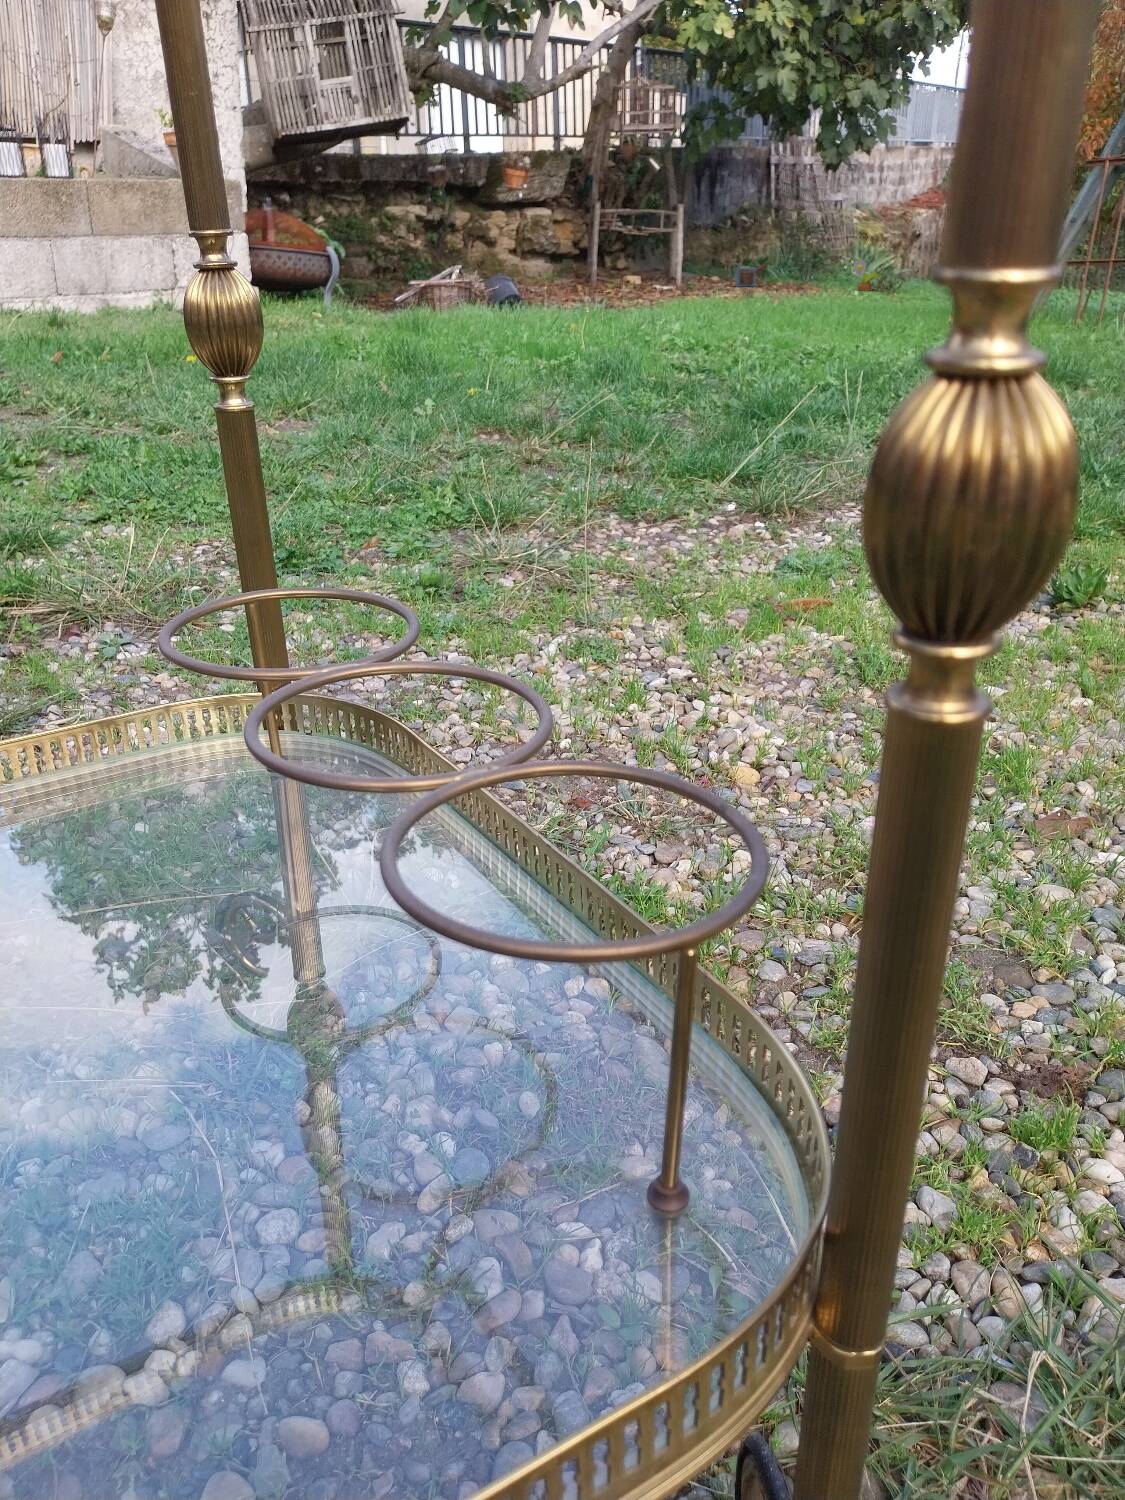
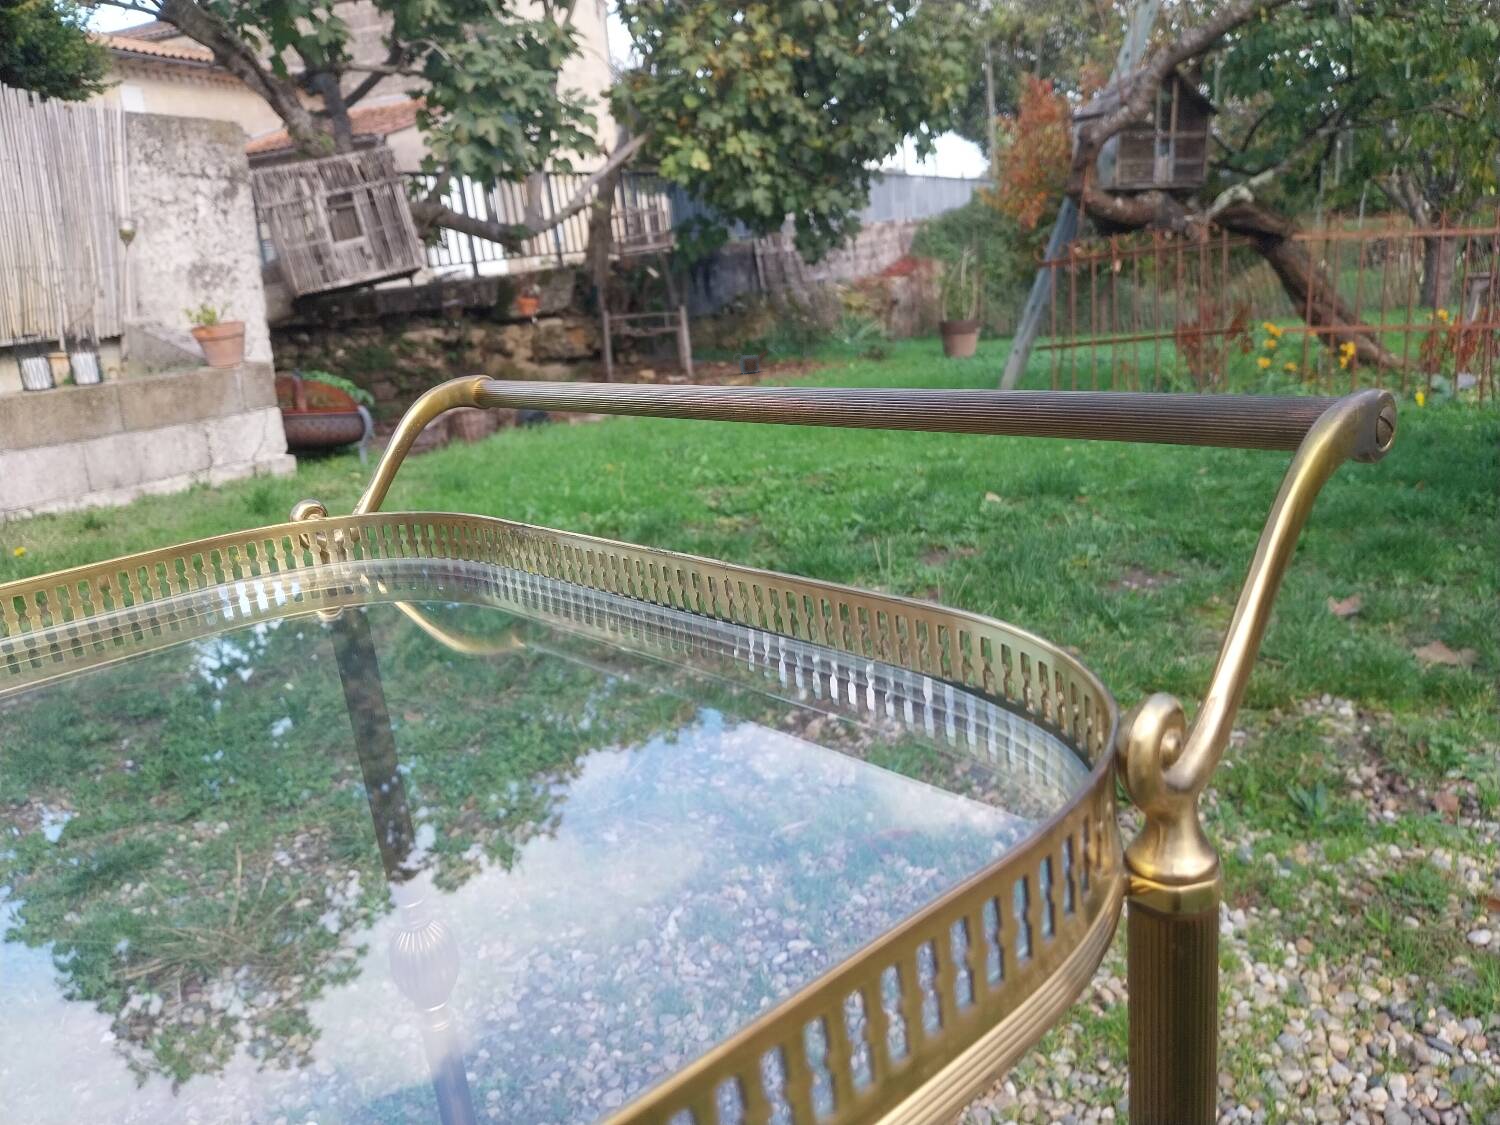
decorative plant: present [854,260,881,291] -> none [845,341,873,368]

